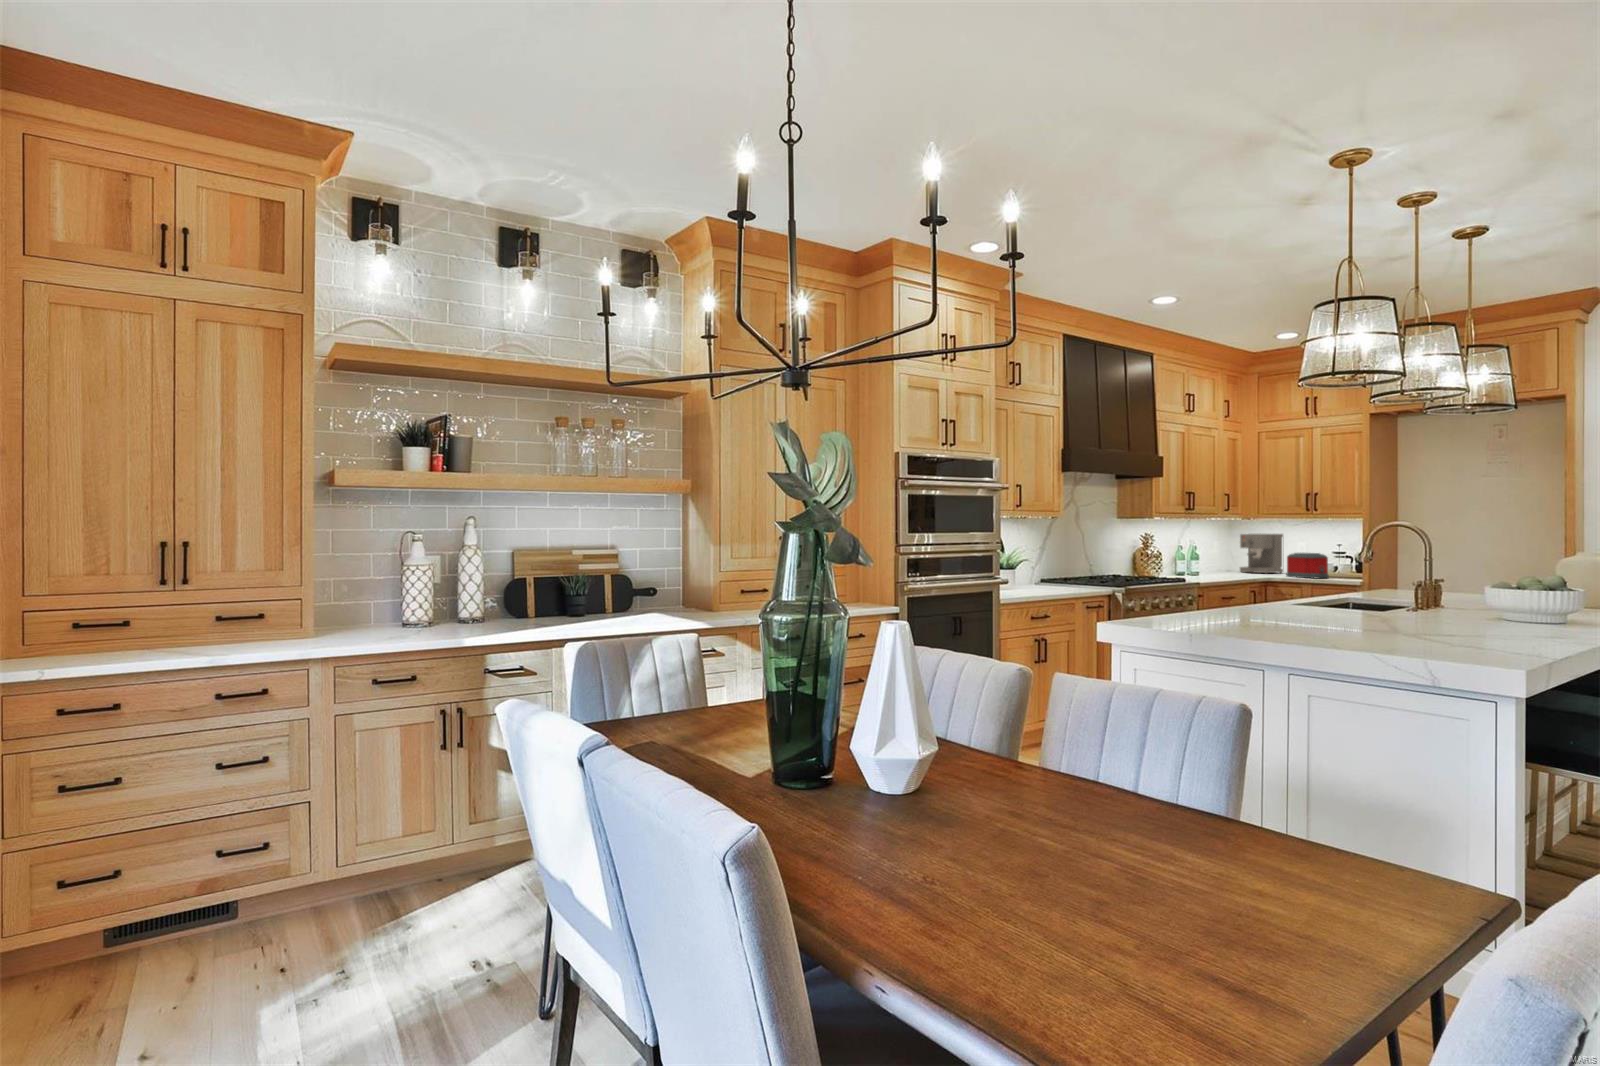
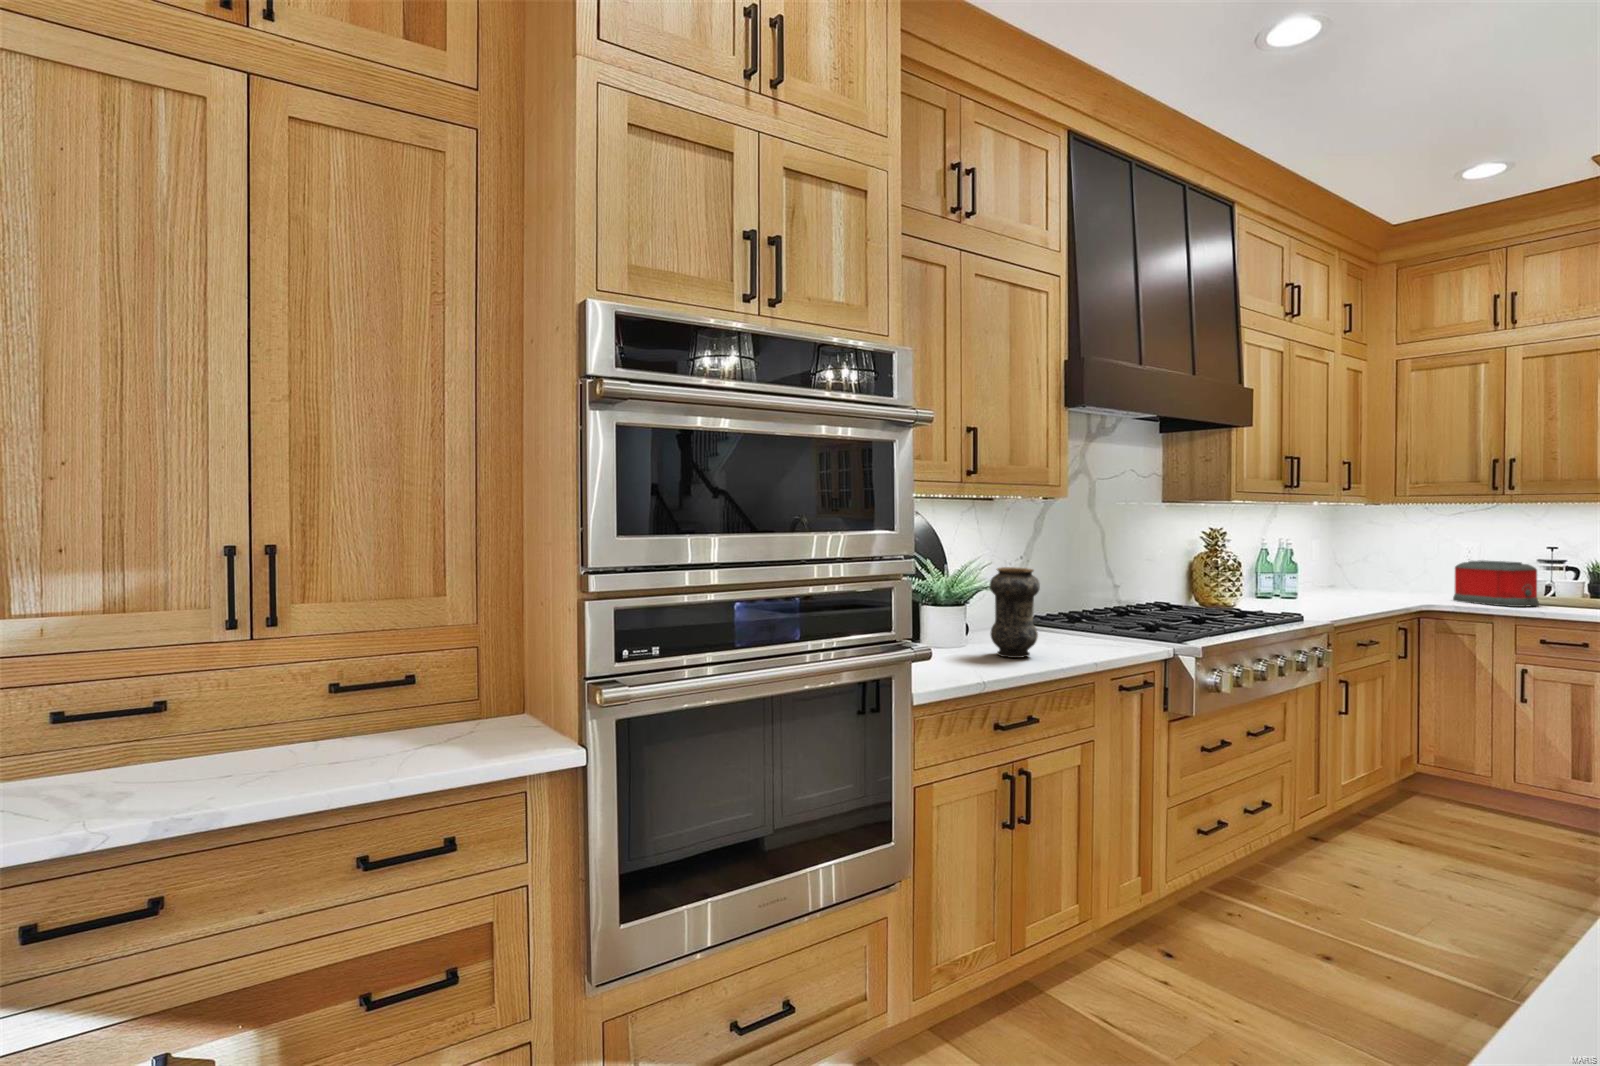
coffee maker: present [1240,534,1283,574] -> none [1360,528,1436,594]
vase: none [1028,550,1051,590] -> present [990,567,1040,658]

